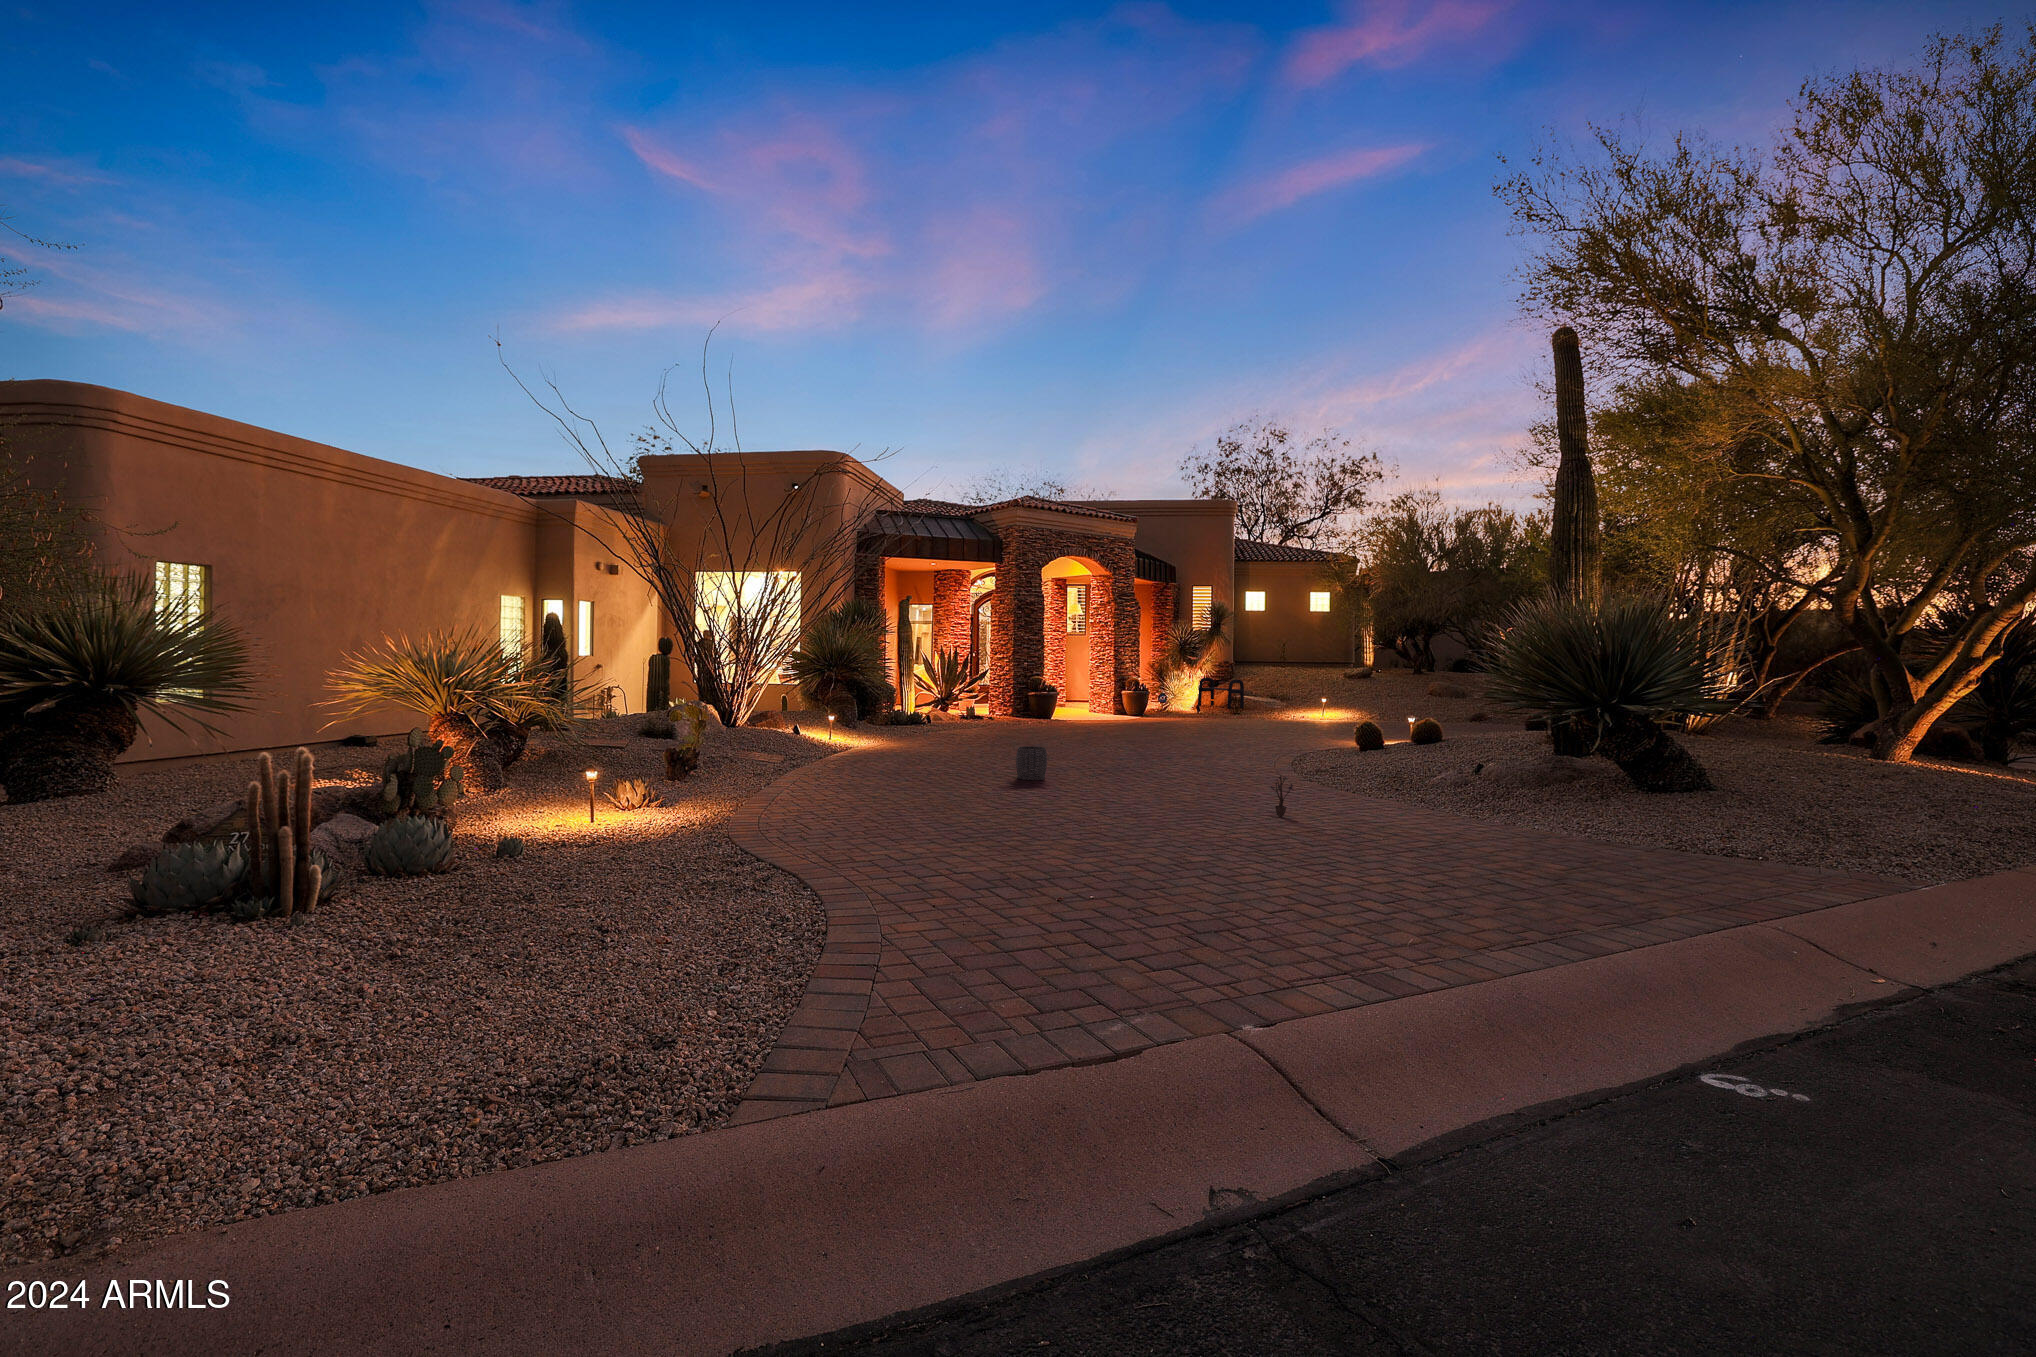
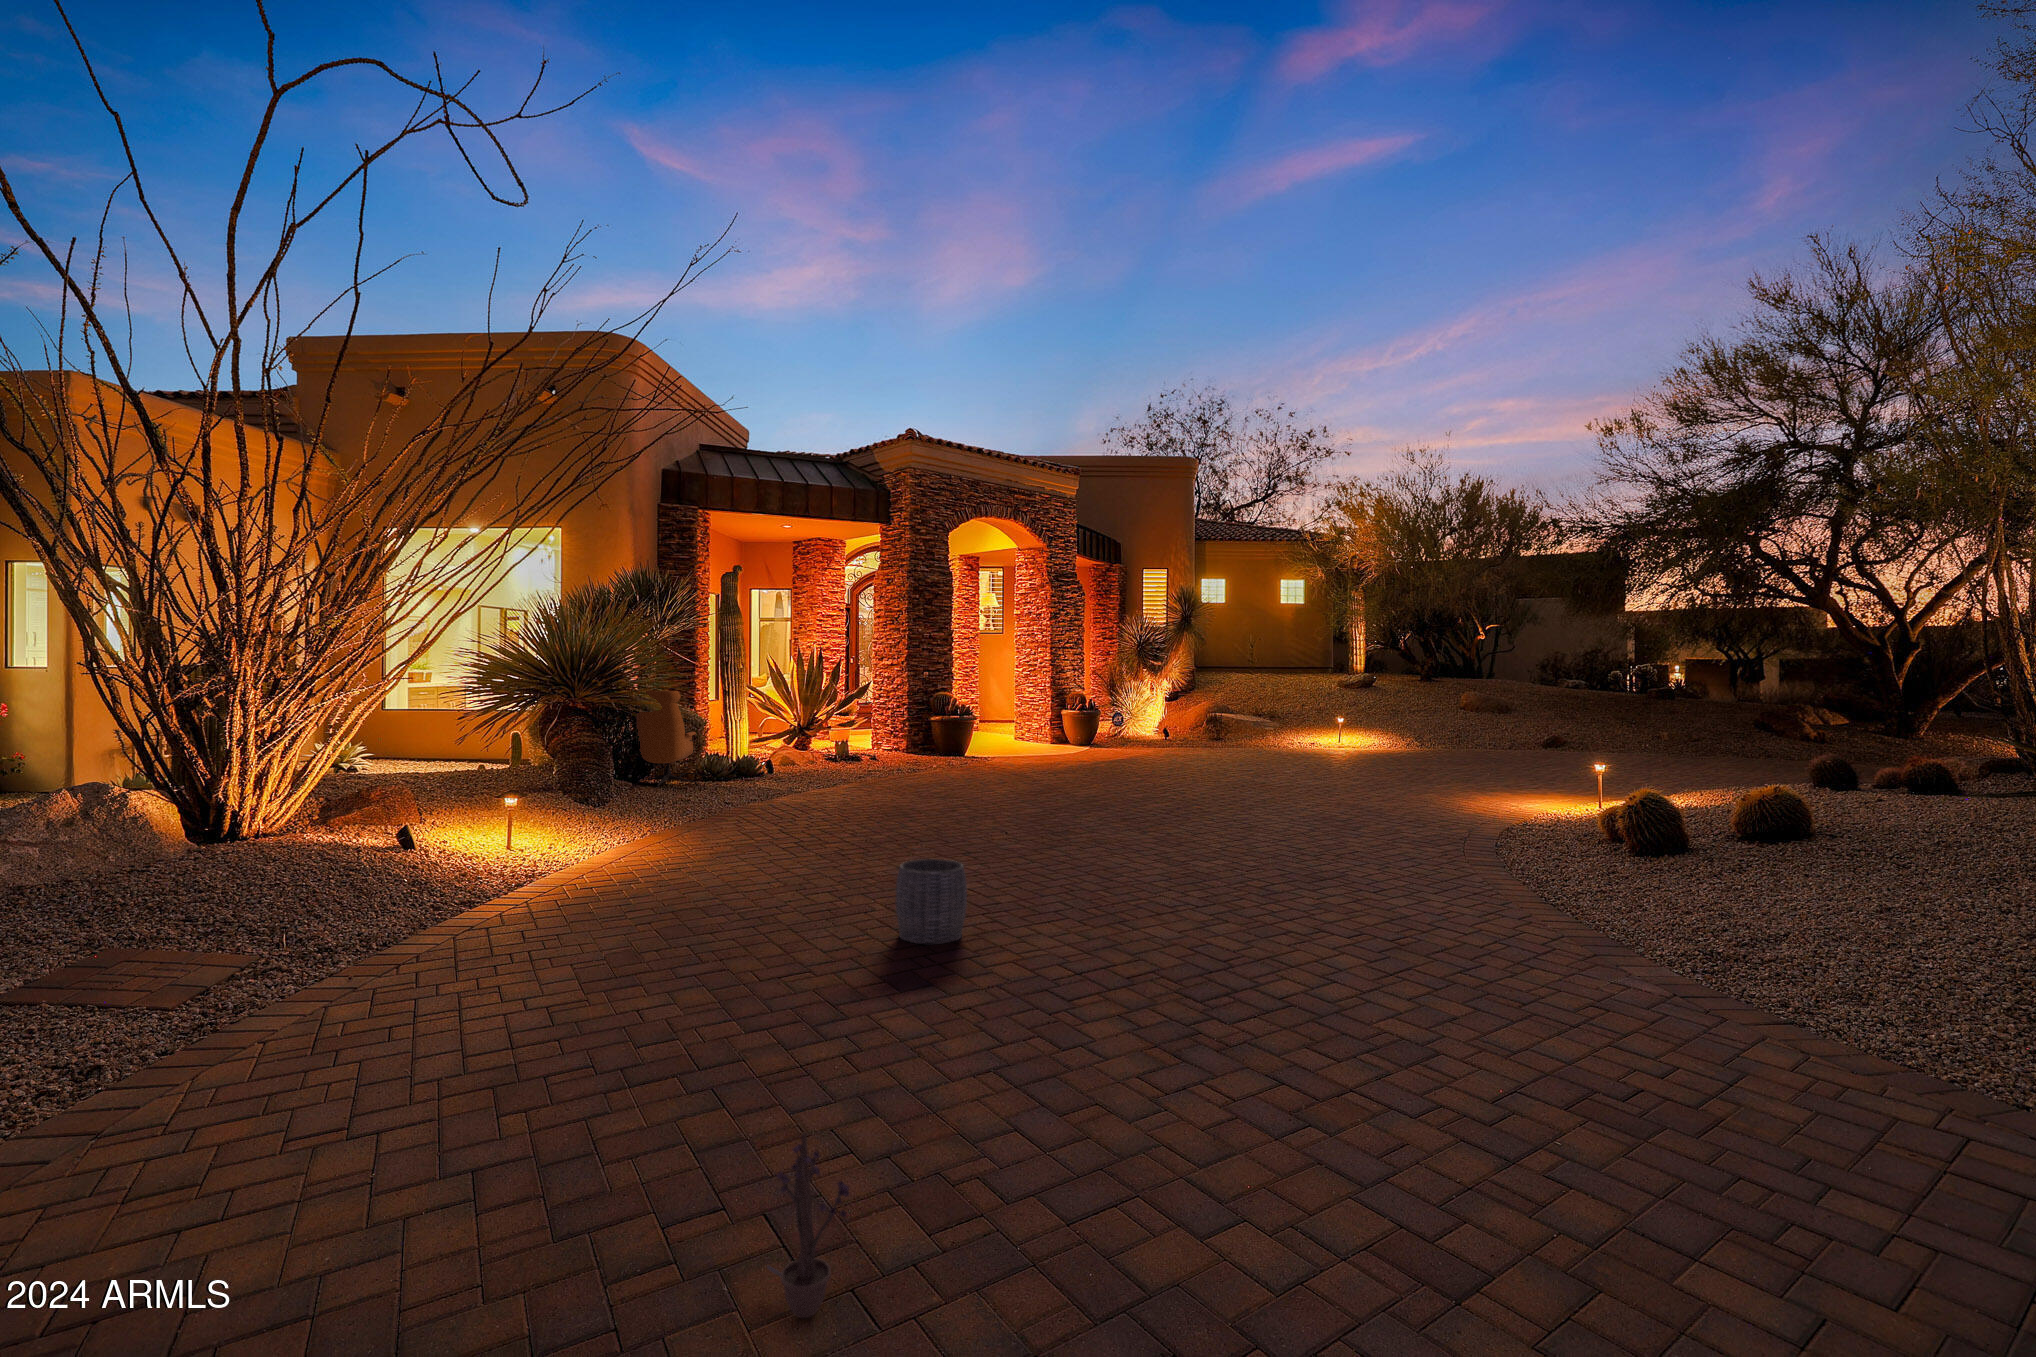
lounge chair: none [854,672,891,730] -> present [637,691,705,787]
bench: present [1198,678,1244,709] -> none [1161,690,1224,732]
decorative plant: present [1267,775,1293,817] -> present [767,1133,850,1318]

